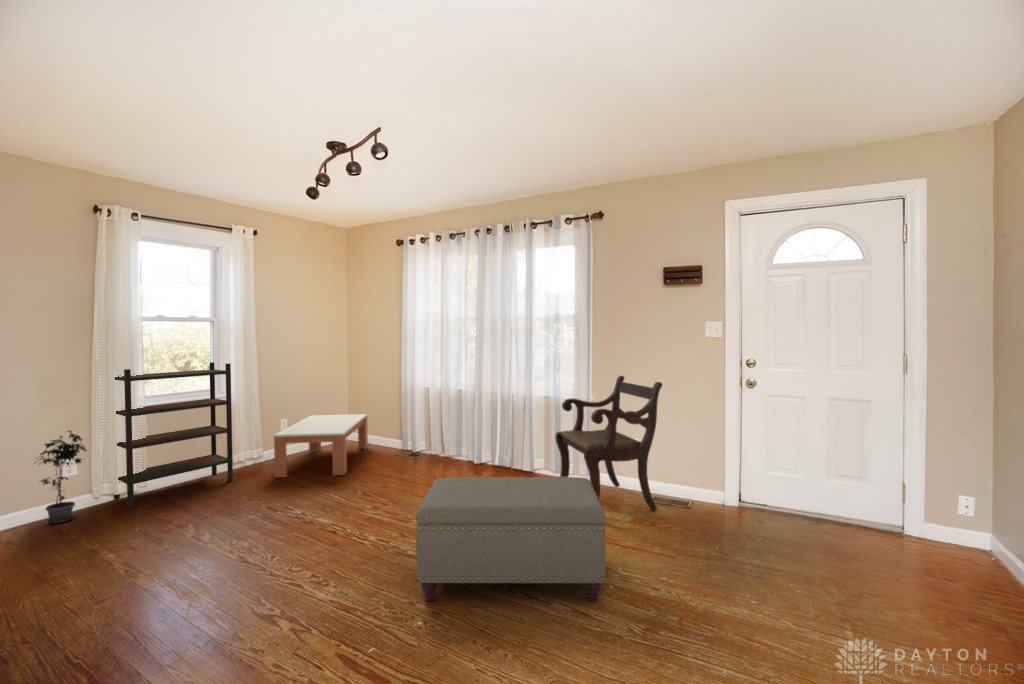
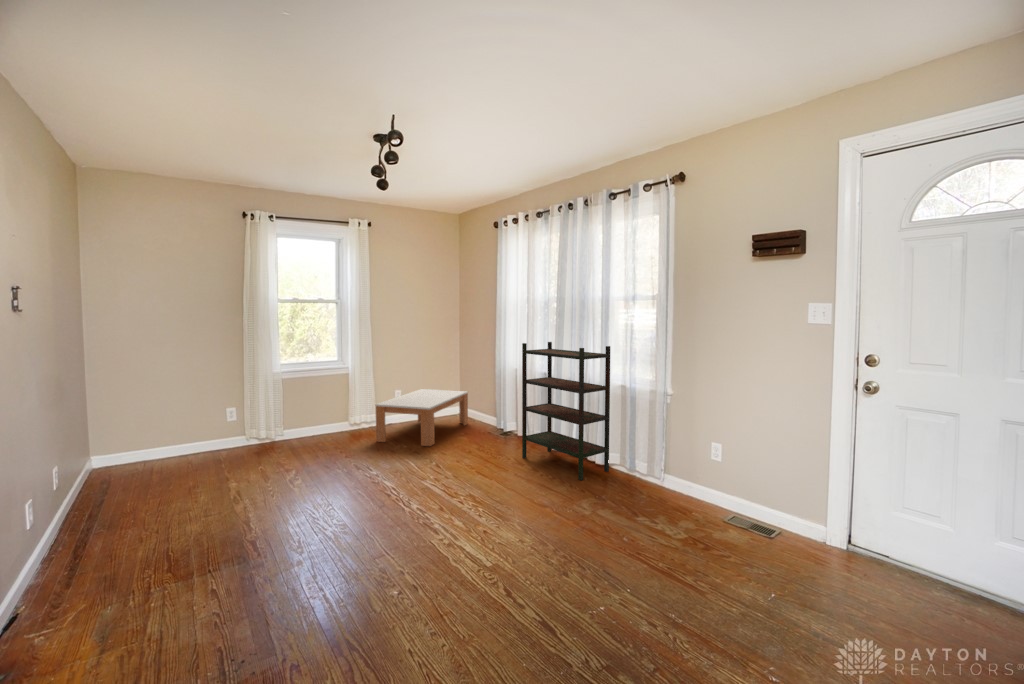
bookshelf: present [114,362,233,508] -> present [522,342,610,480]
armchair: present [555,376,662,511] -> none [618,367,736,532]
potted plant: present [35,431,86,523] -> none [203,388,238,458]
ottoman: present [416,477,606,601] -> none [402,460,606,617]

